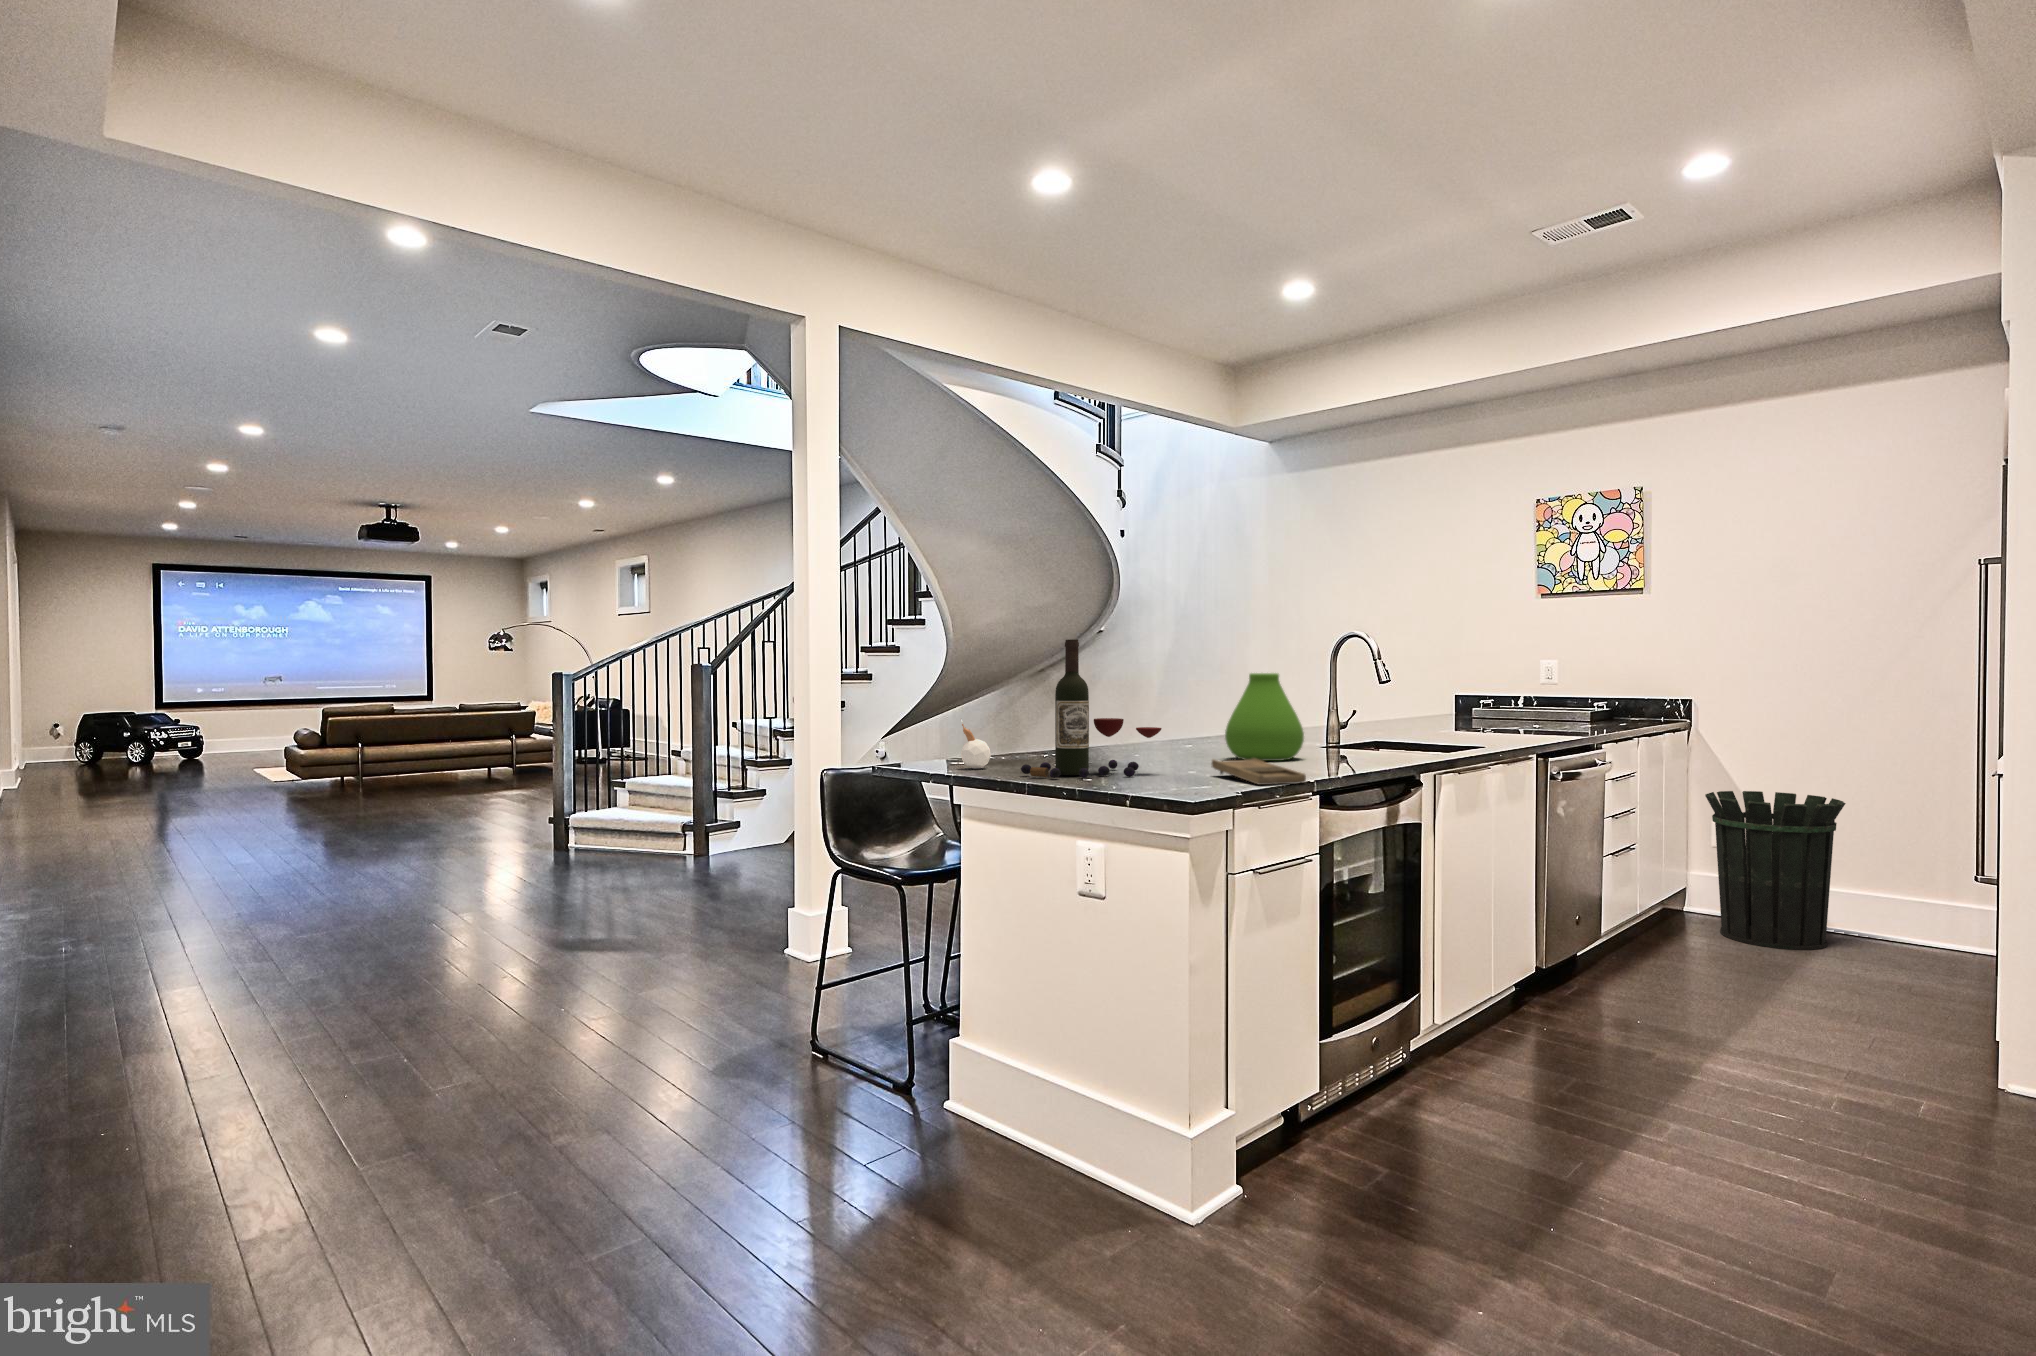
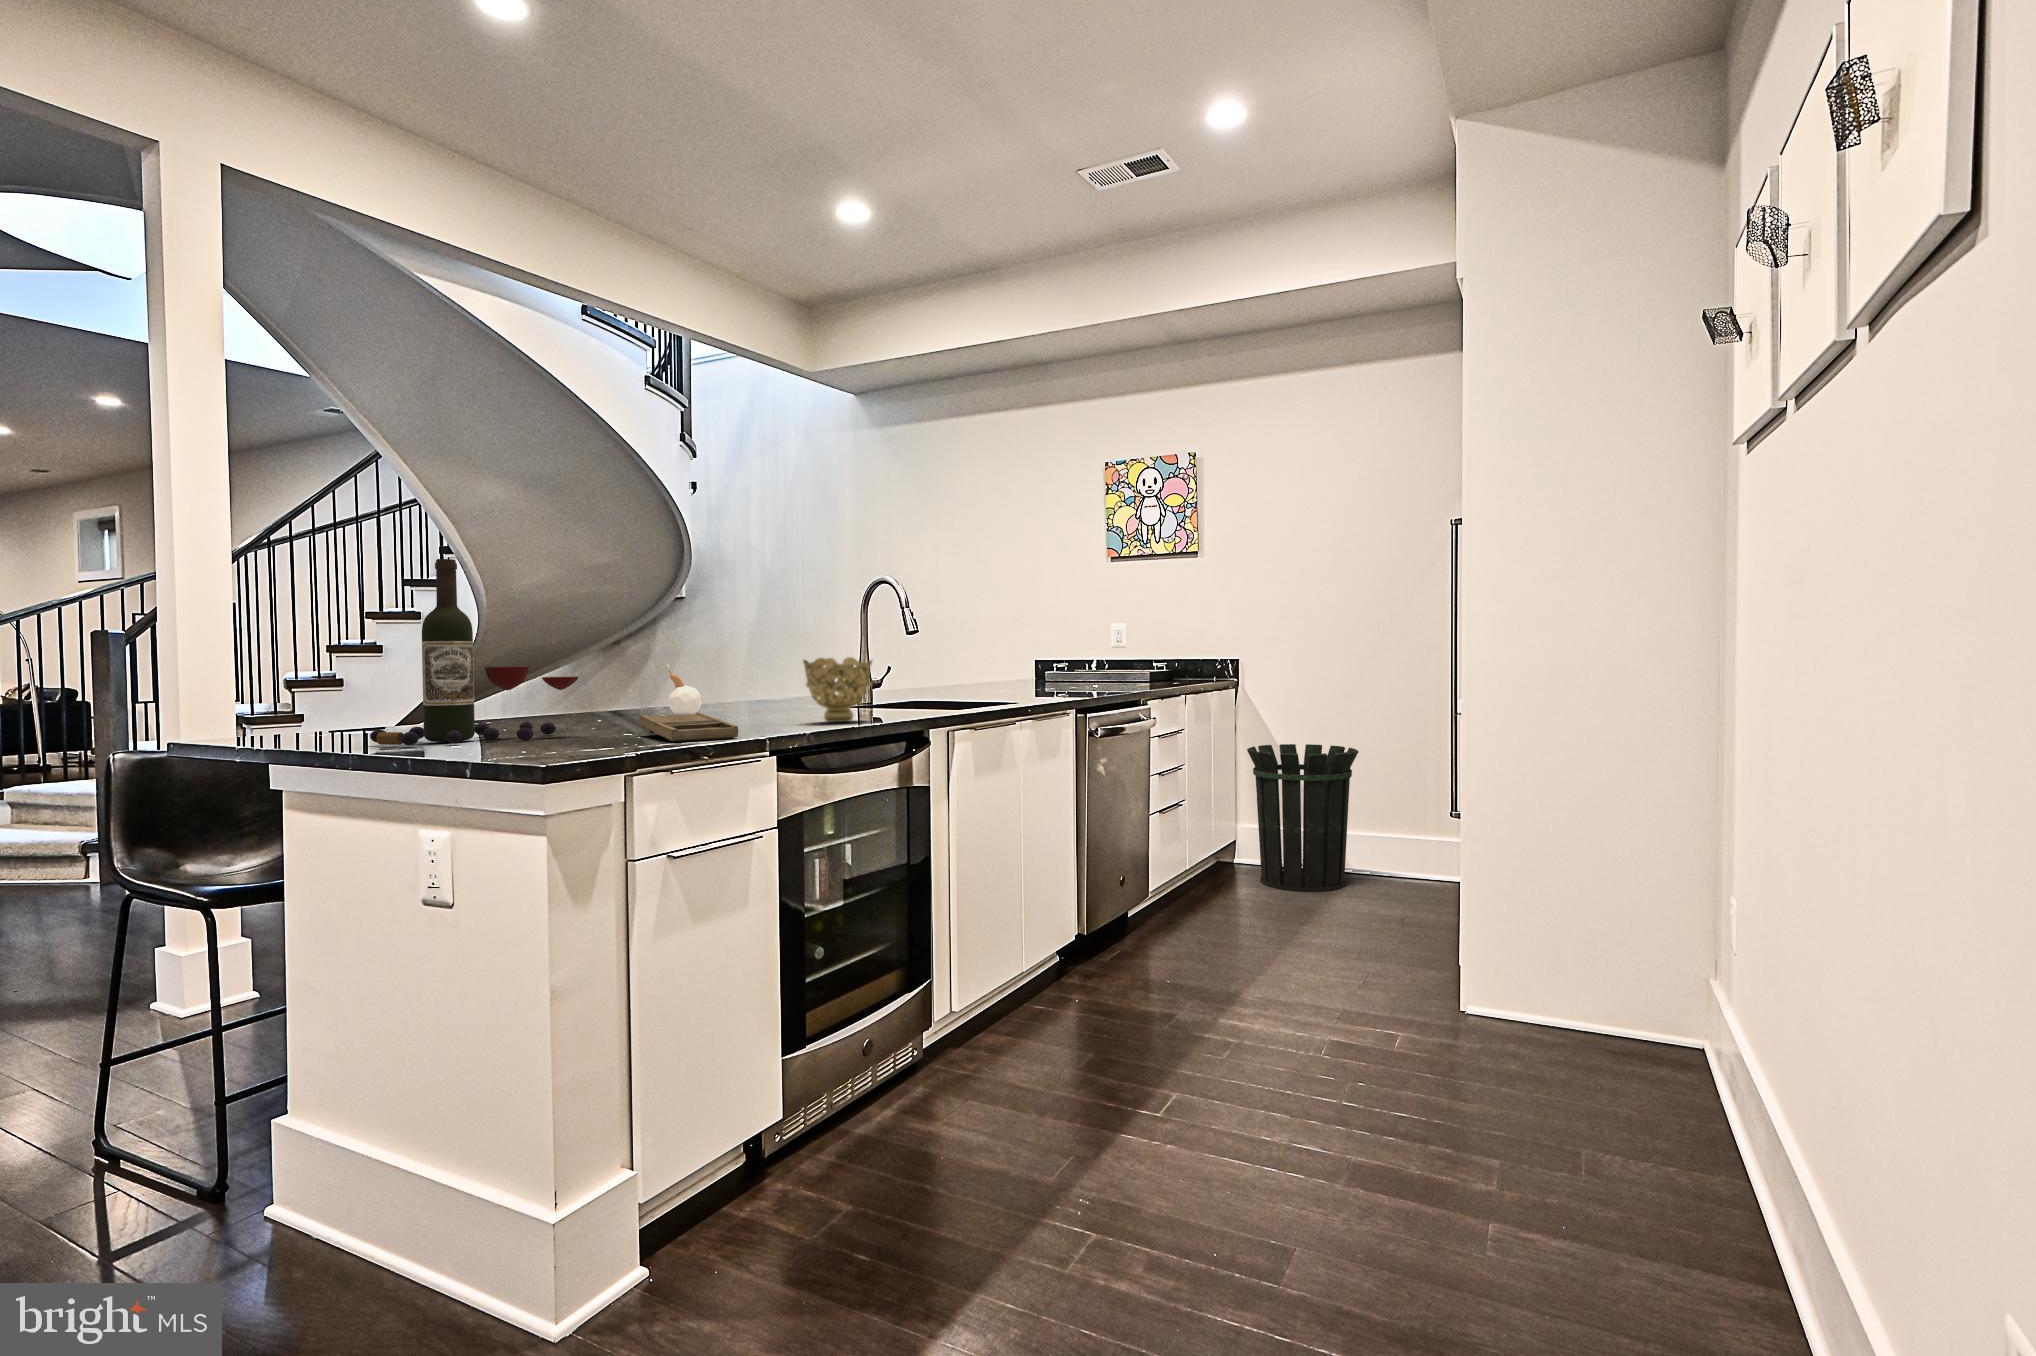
vase: present [1225,673,1304,761] -> none [703,615,797,719]
decorative bowl: none [1328,713,1388,769] -> present [803,657,872,722]
candle: present [961,720,991,769] -> present [667,664,702,715]

